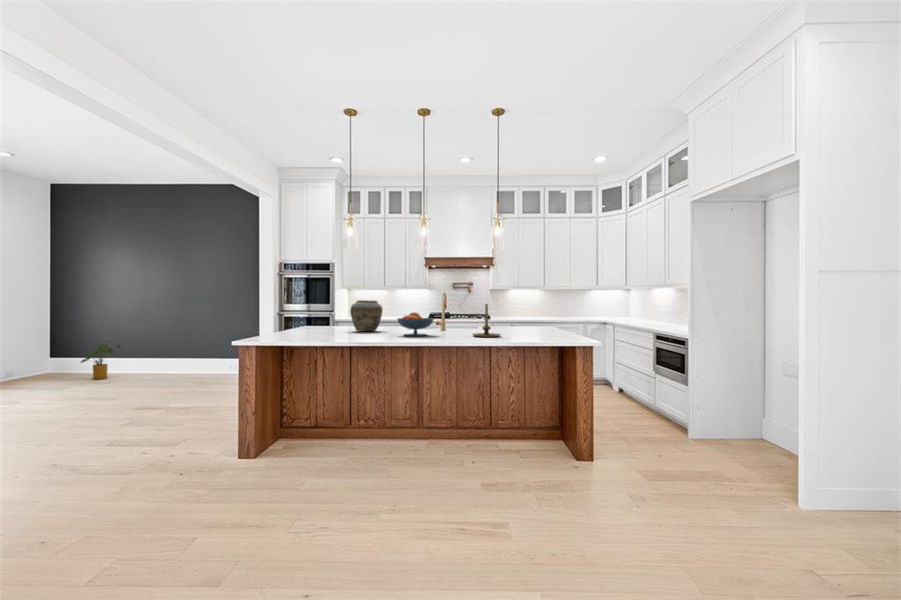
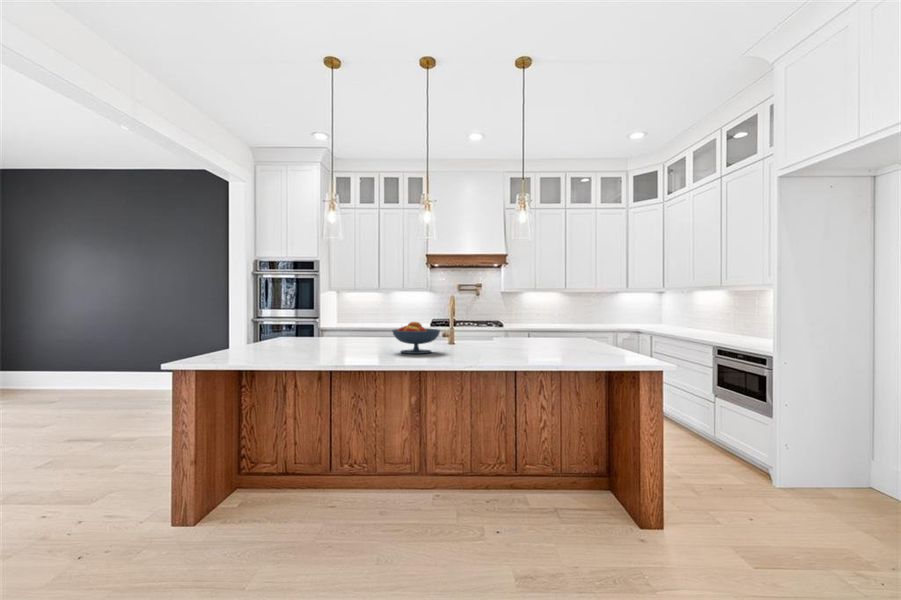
vase: present [350,300,383,331] -> none [333,306,374,345]
candle holder: present [473,304,500,337] -> none [491,311,530,355]
house plant: present [81,344,120,379] -> none [24,354,77,396]

